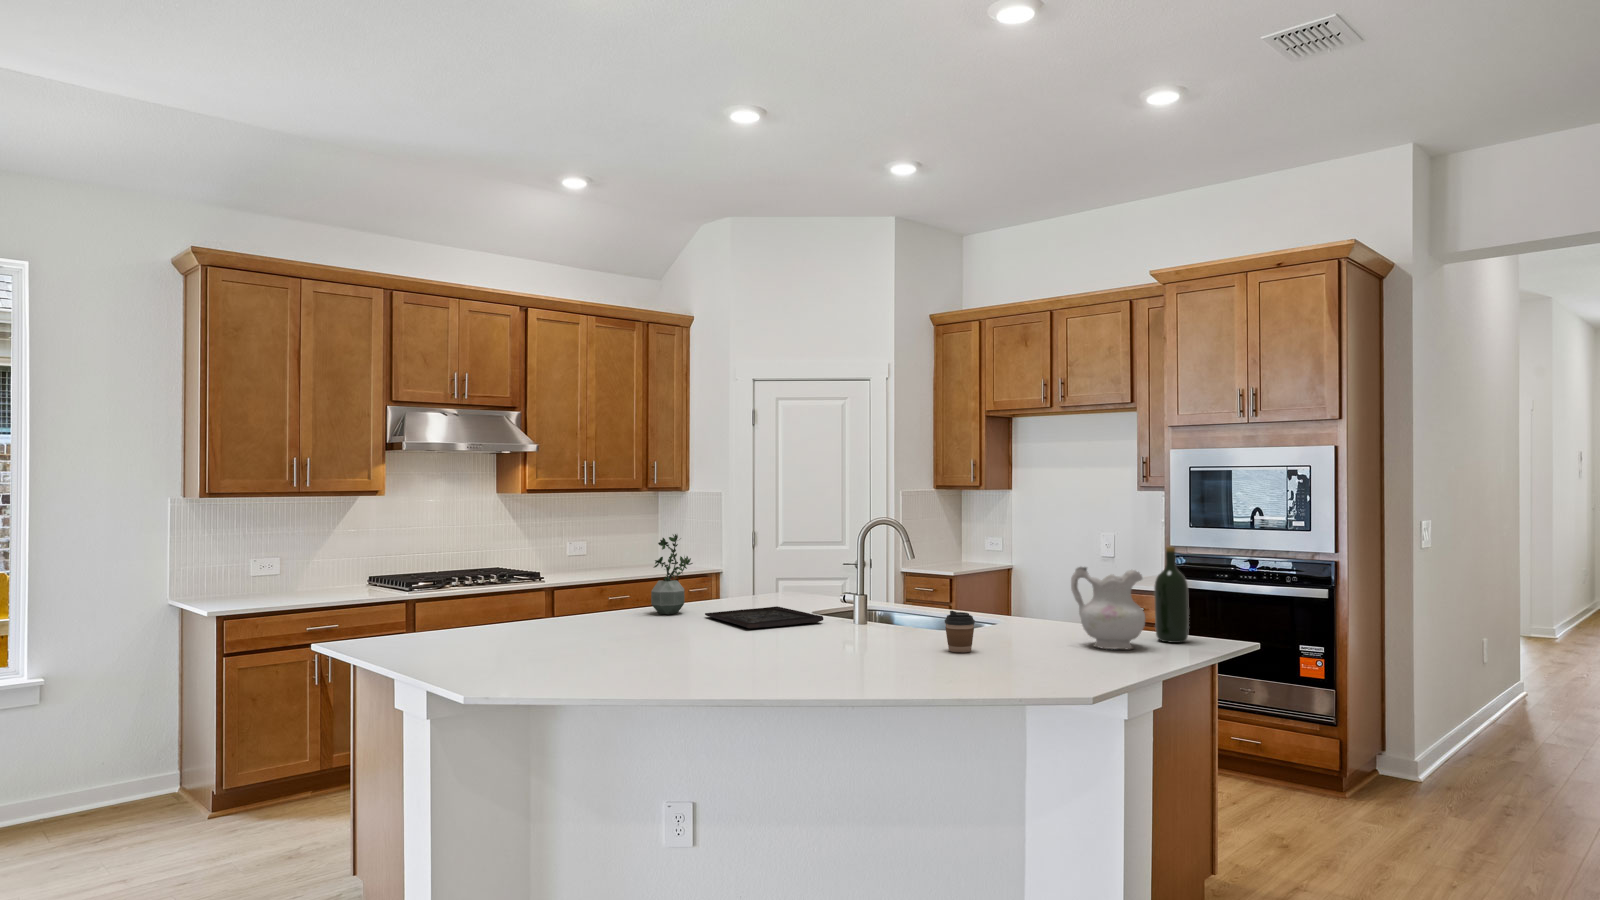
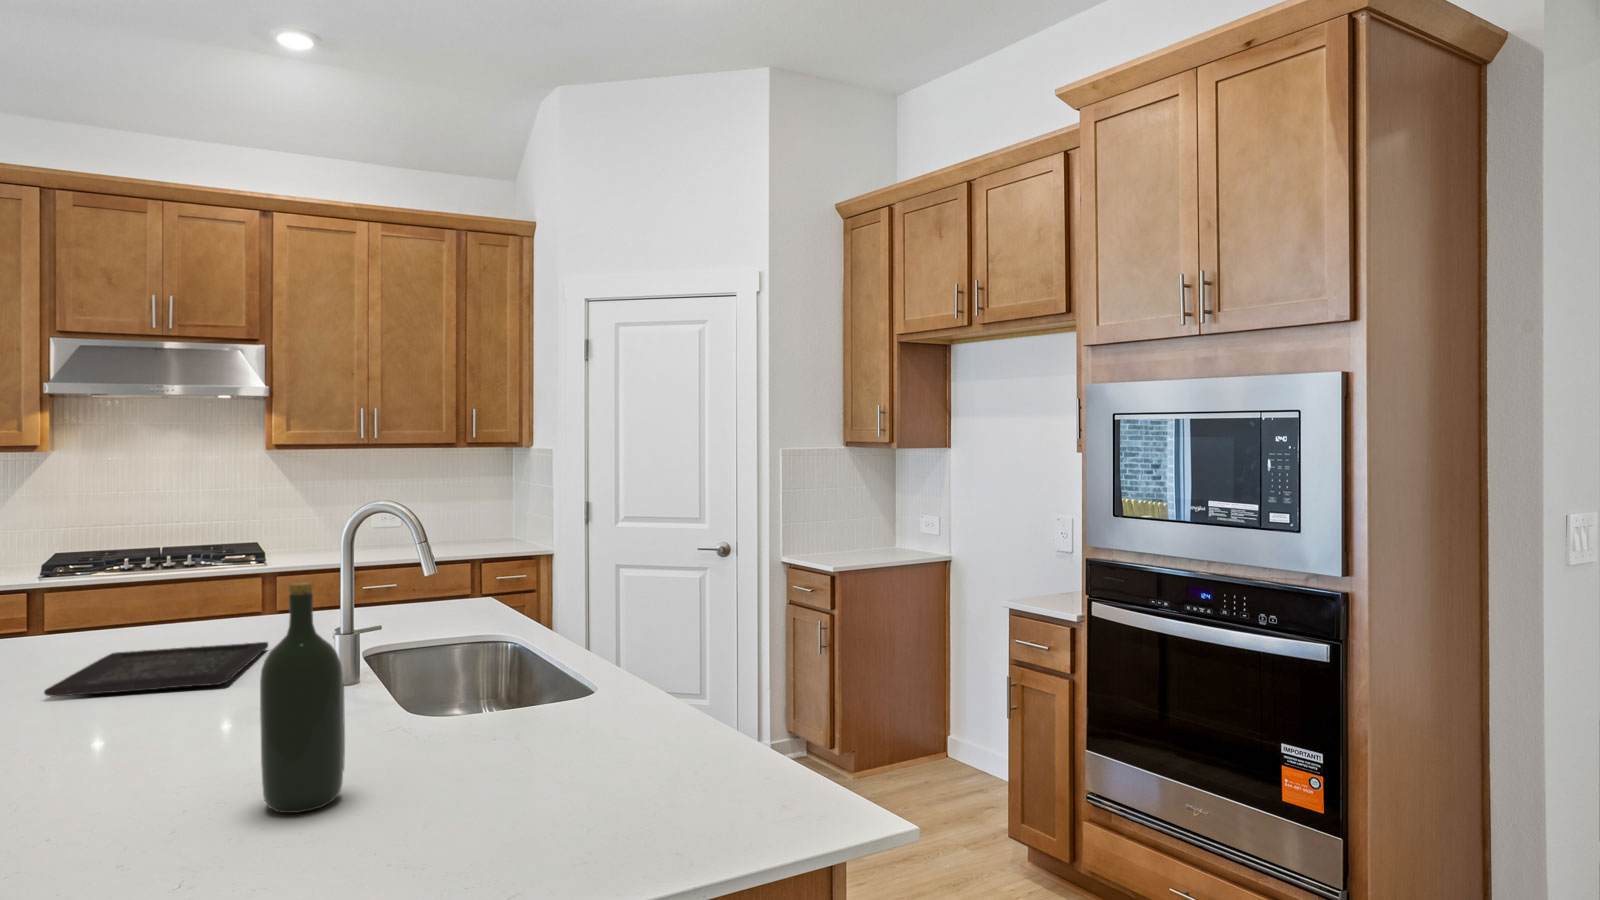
potted plant: present [651,534,693,615] -> none [55,517,156,650]
wine bottle: present [1154,547,1189,643] -> present [260,582,345,813]
ceramic pitcher: present [1071,567,1145,649] -> none [443,623,594,835]
coffee cup: present [945,611,975,652] -> none [128,714,208,814]

